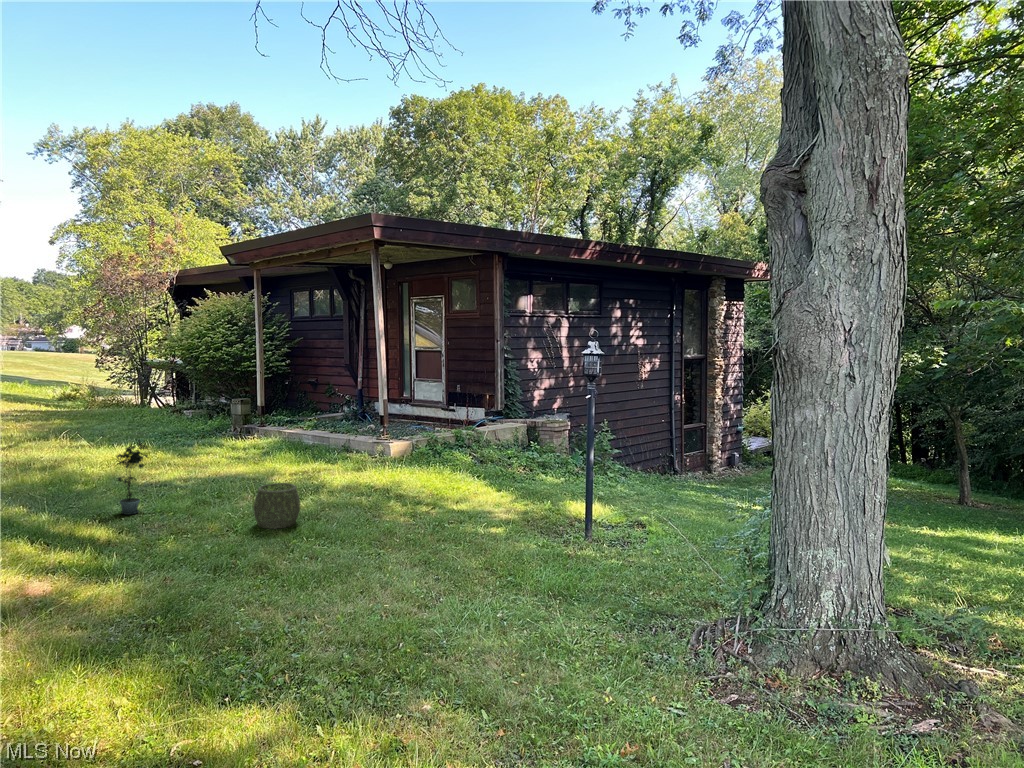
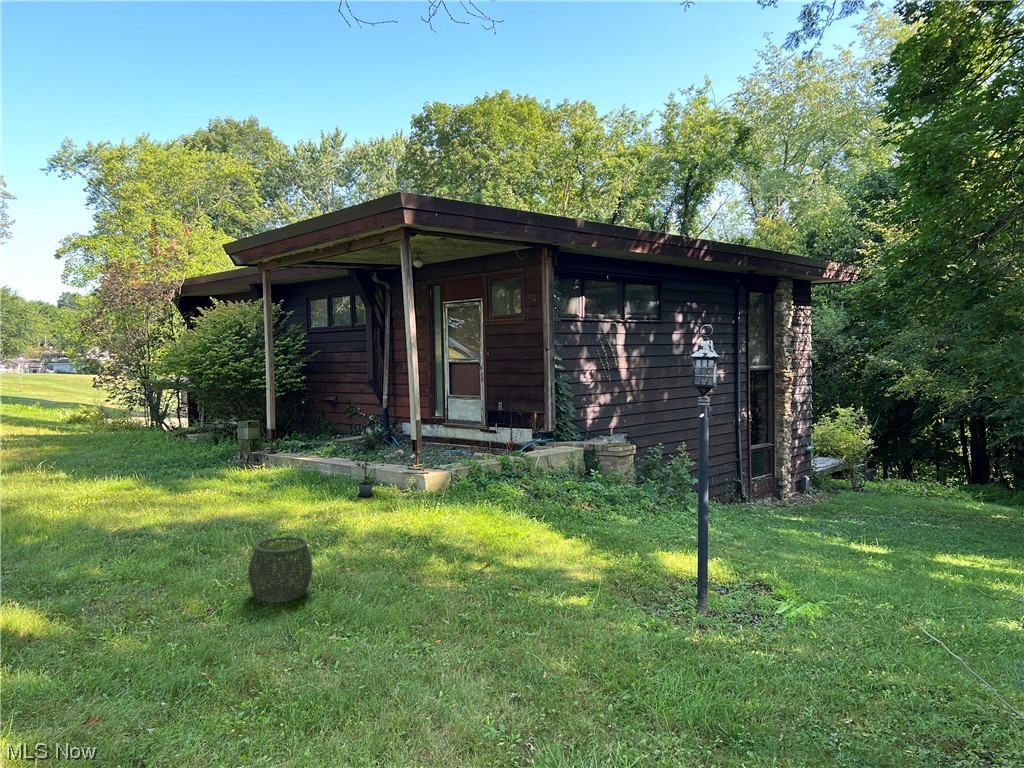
potted plant: present [117,440,148,515] -> present [353,430,382,496]

